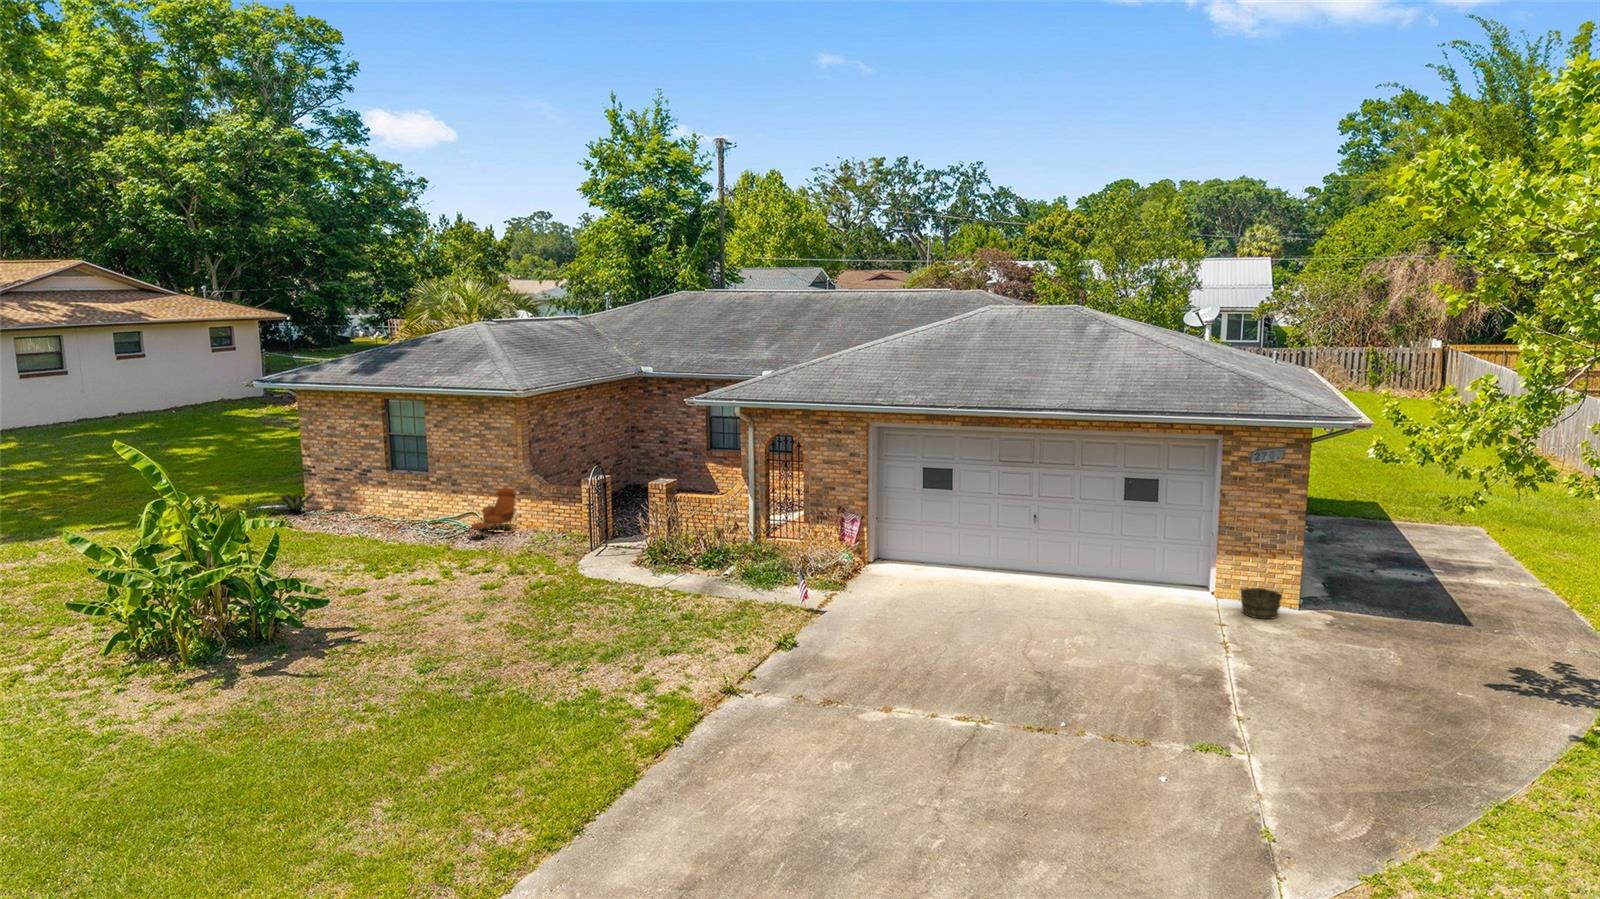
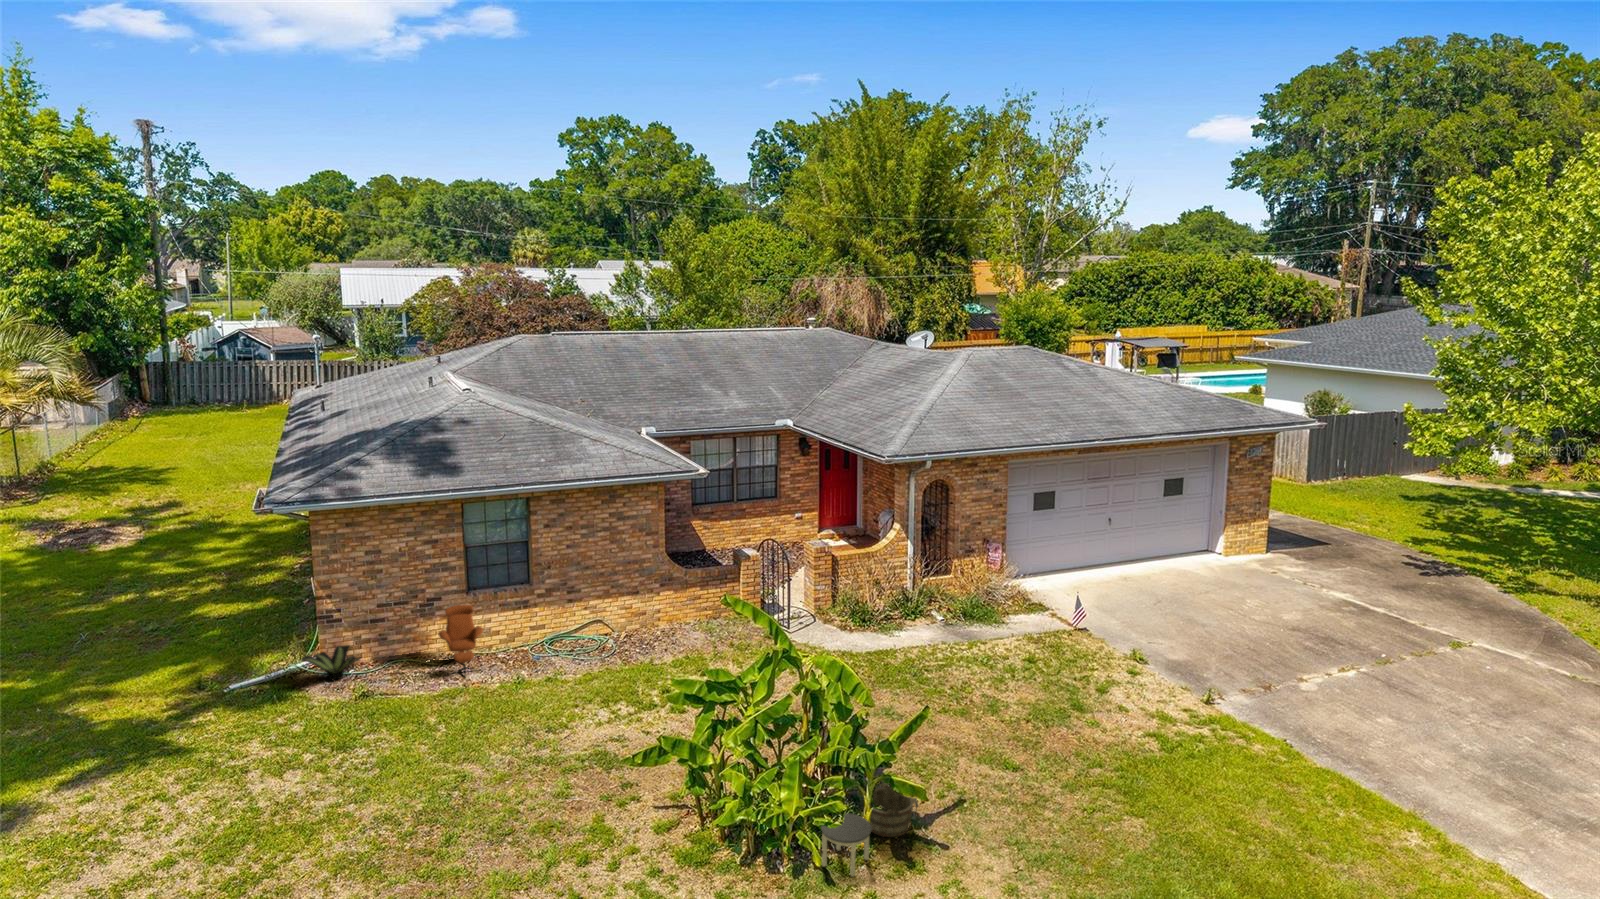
lounge chair: present [472,488,516,539] -> present [438,605,483,674]
bucket: present [1240,588,1282,619] -> present [871,784,919,837]
round table: none [123,630,174,675] -> present [821,813,872,876]

